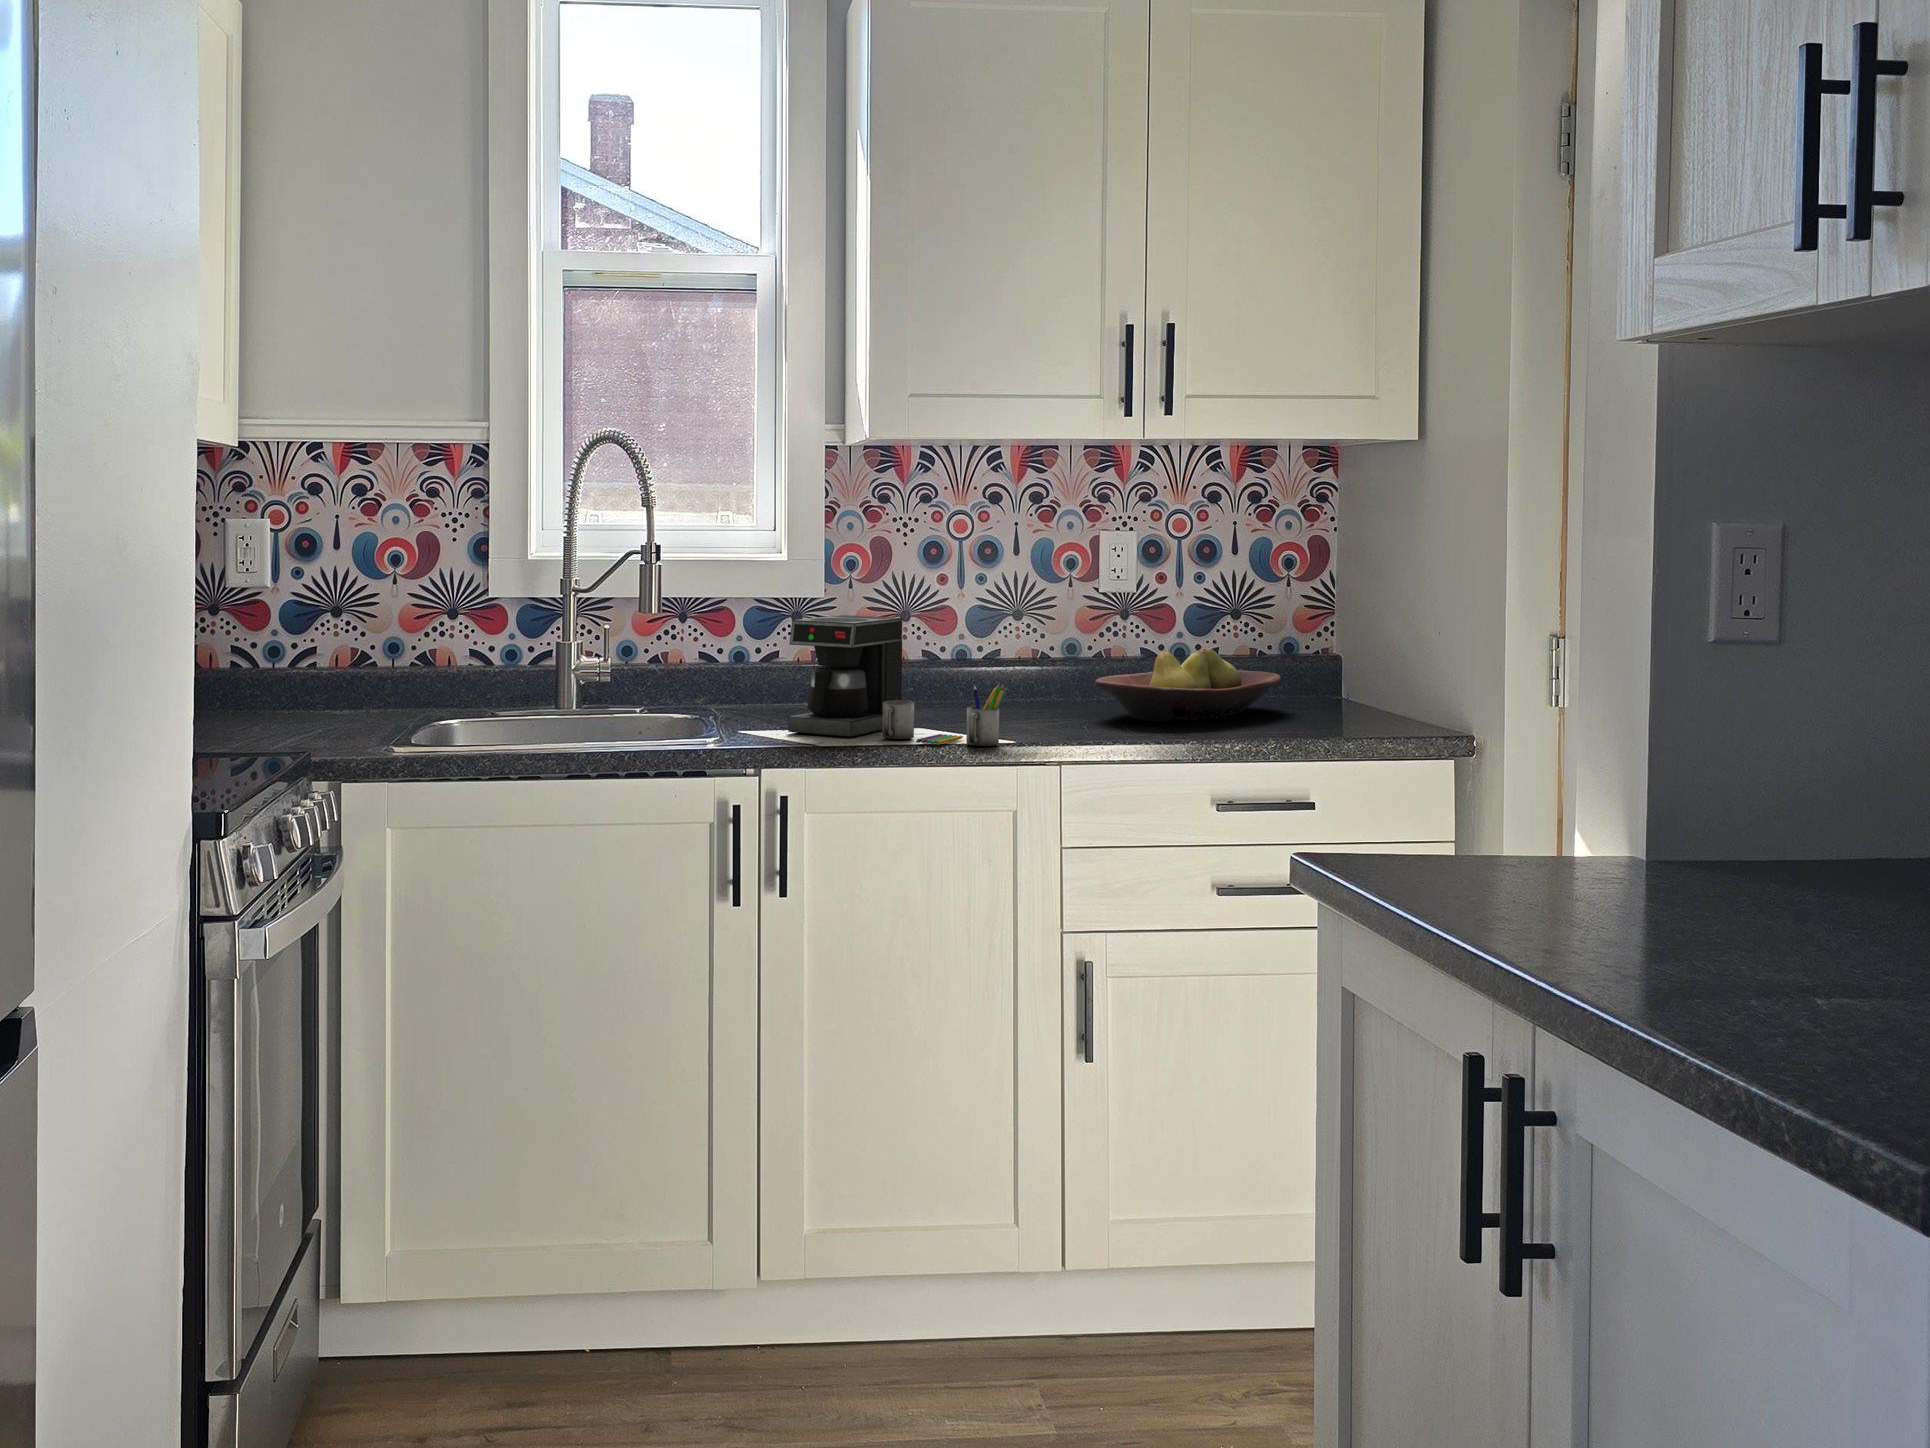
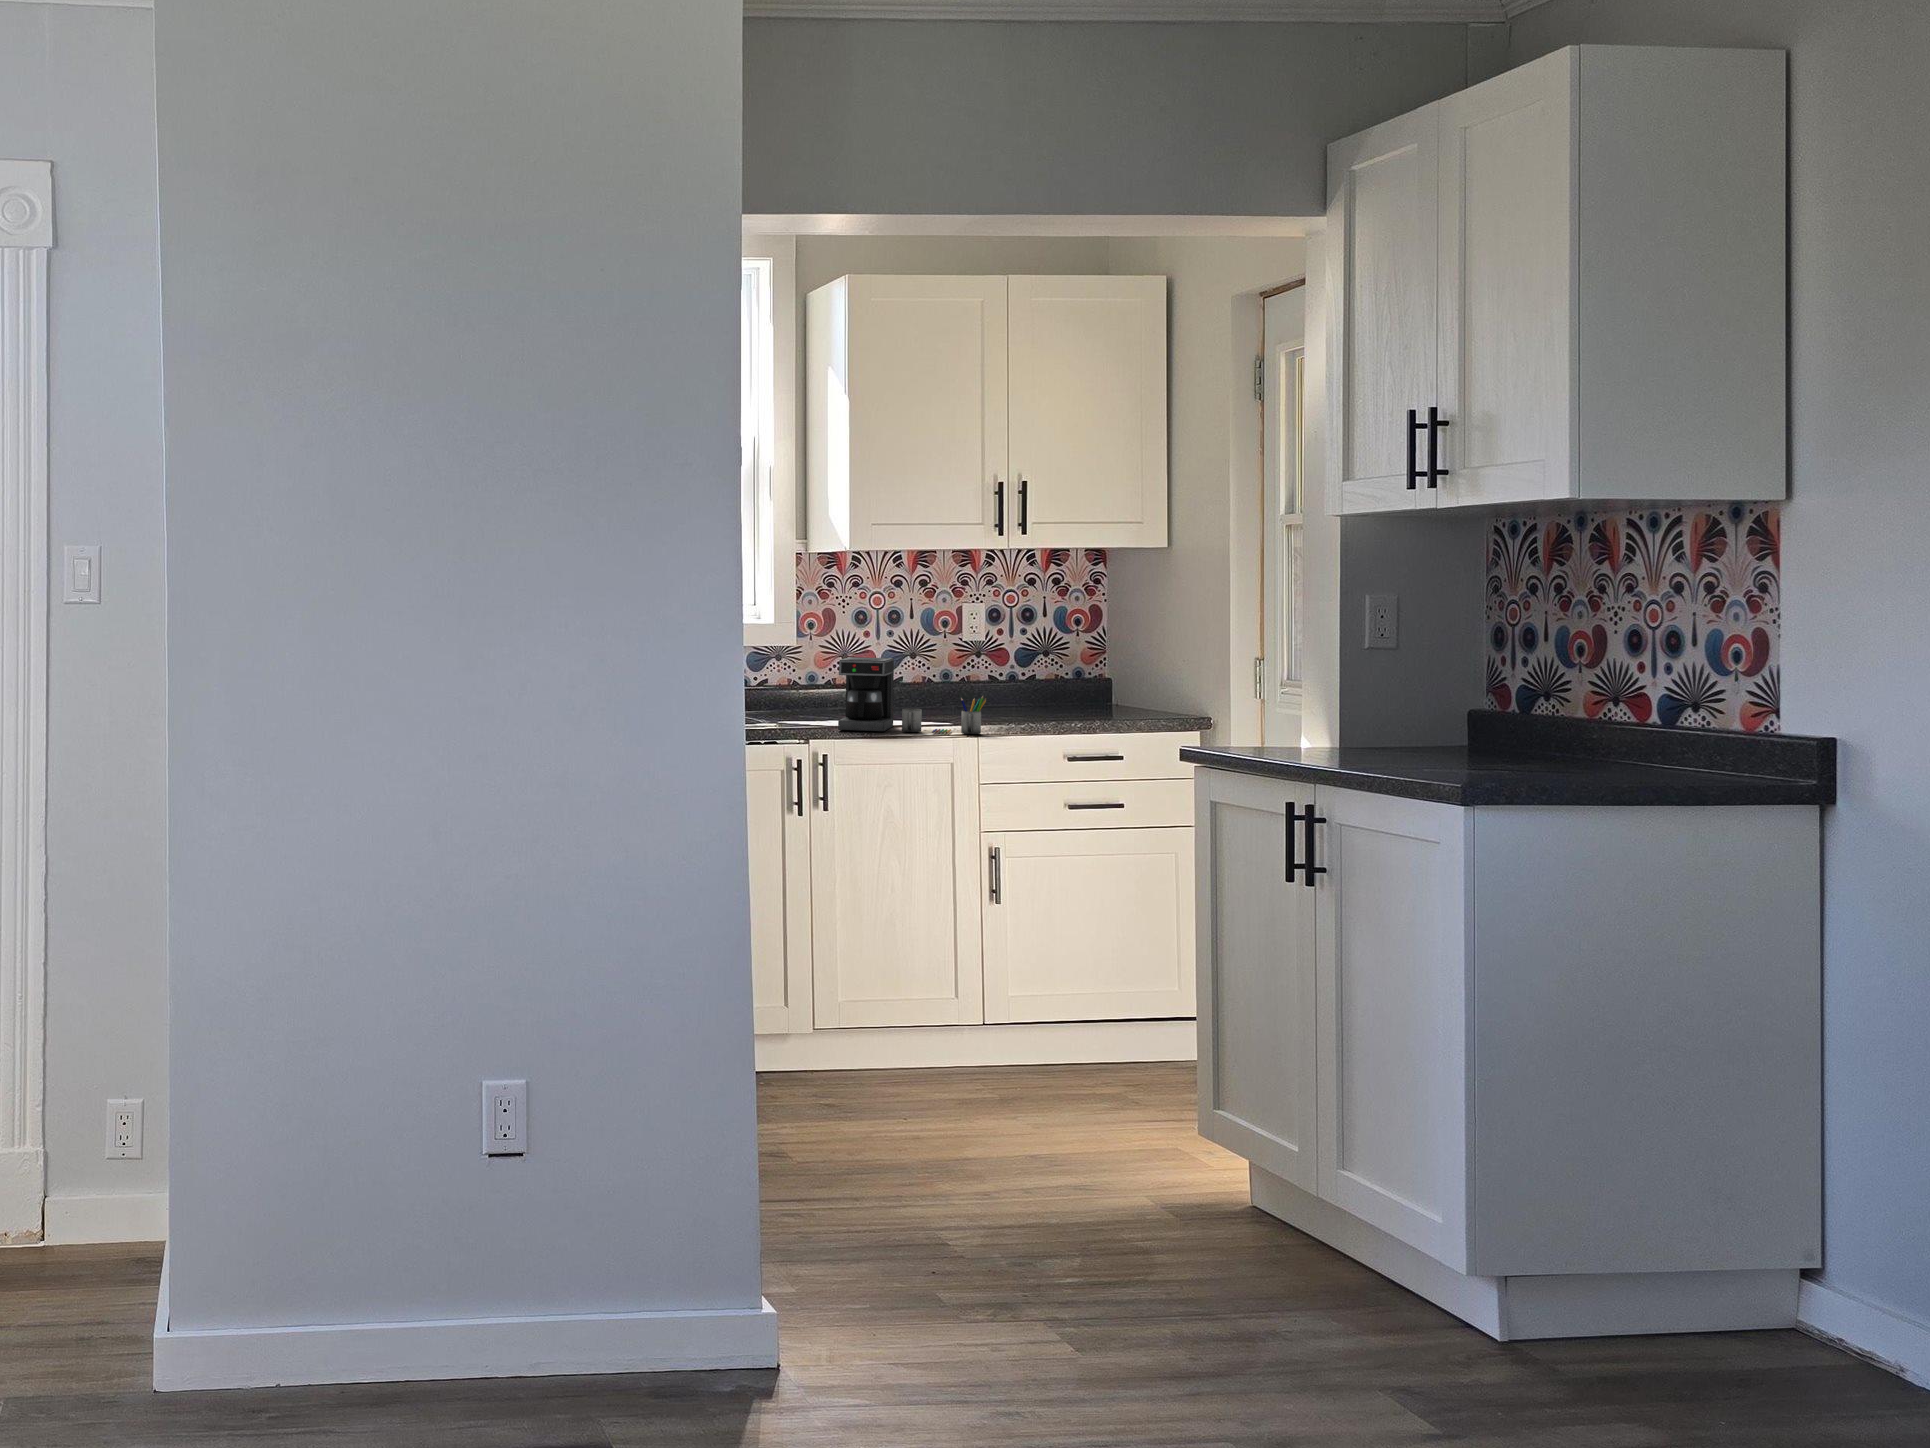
fruit bowl: present [1095,648,1281,721] -> none [994,676,1098,721]

